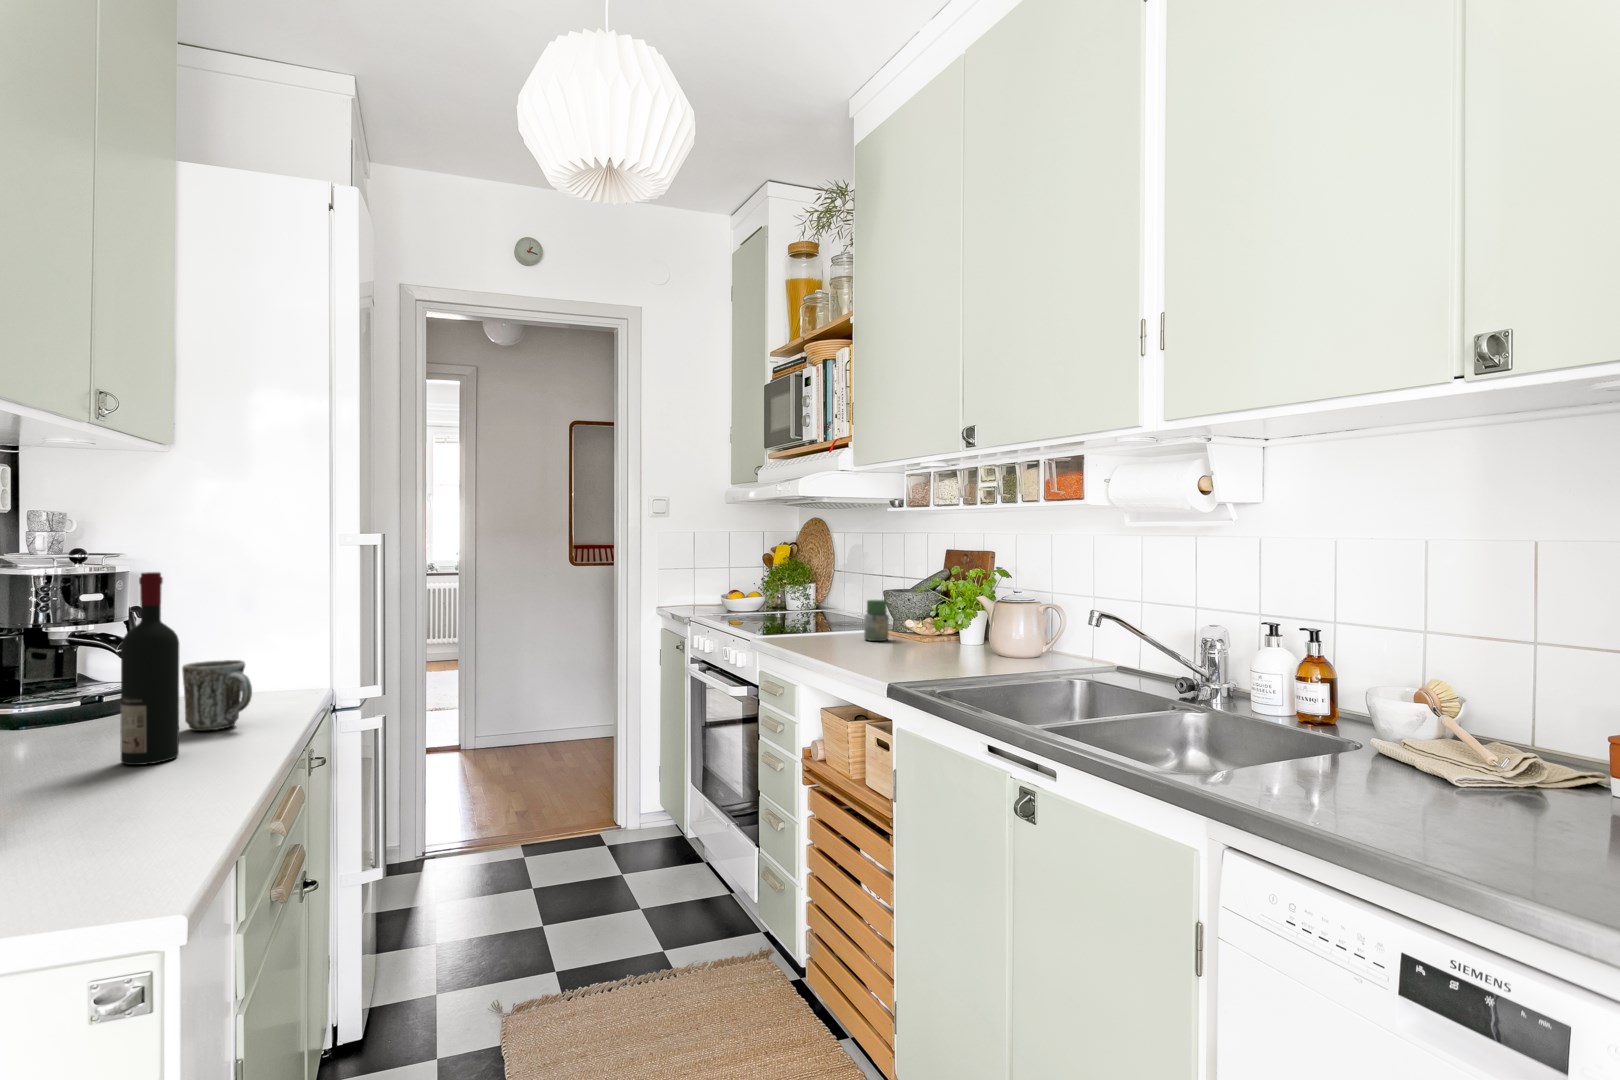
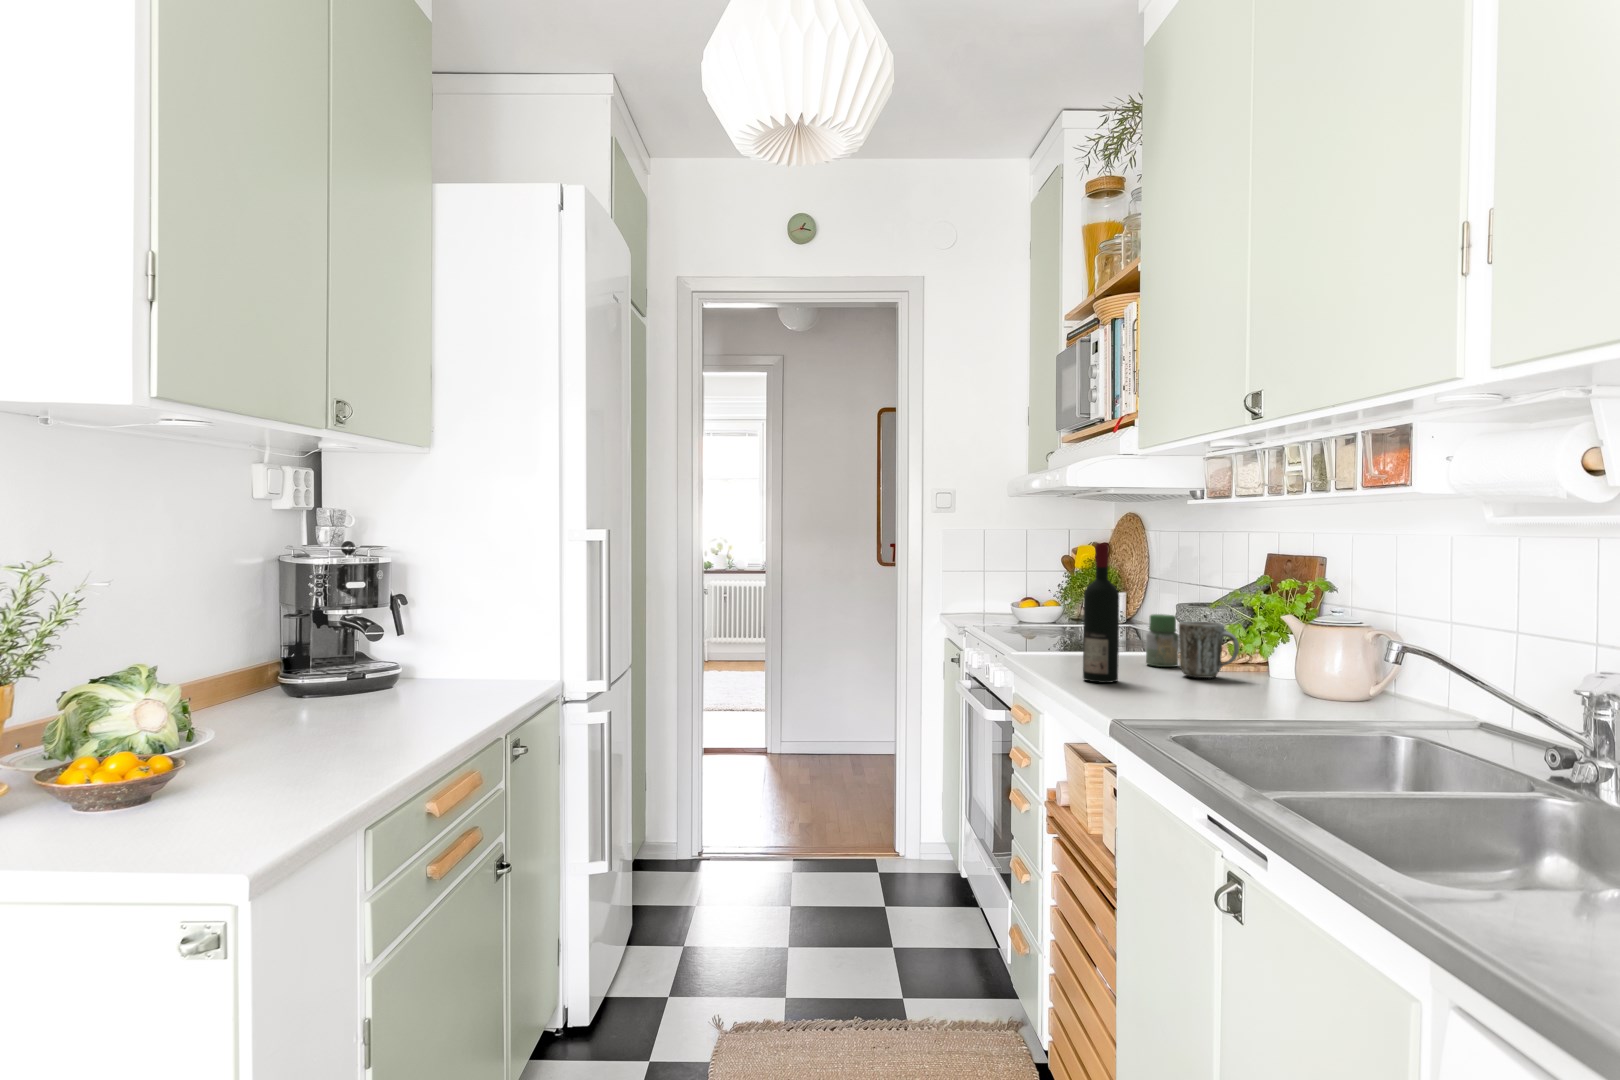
wine bottle: present [120,572,179,765] -> present [1083,543,1119,683]
mug: present [182,660,252,731] -> present [1179,621,1239,678]

